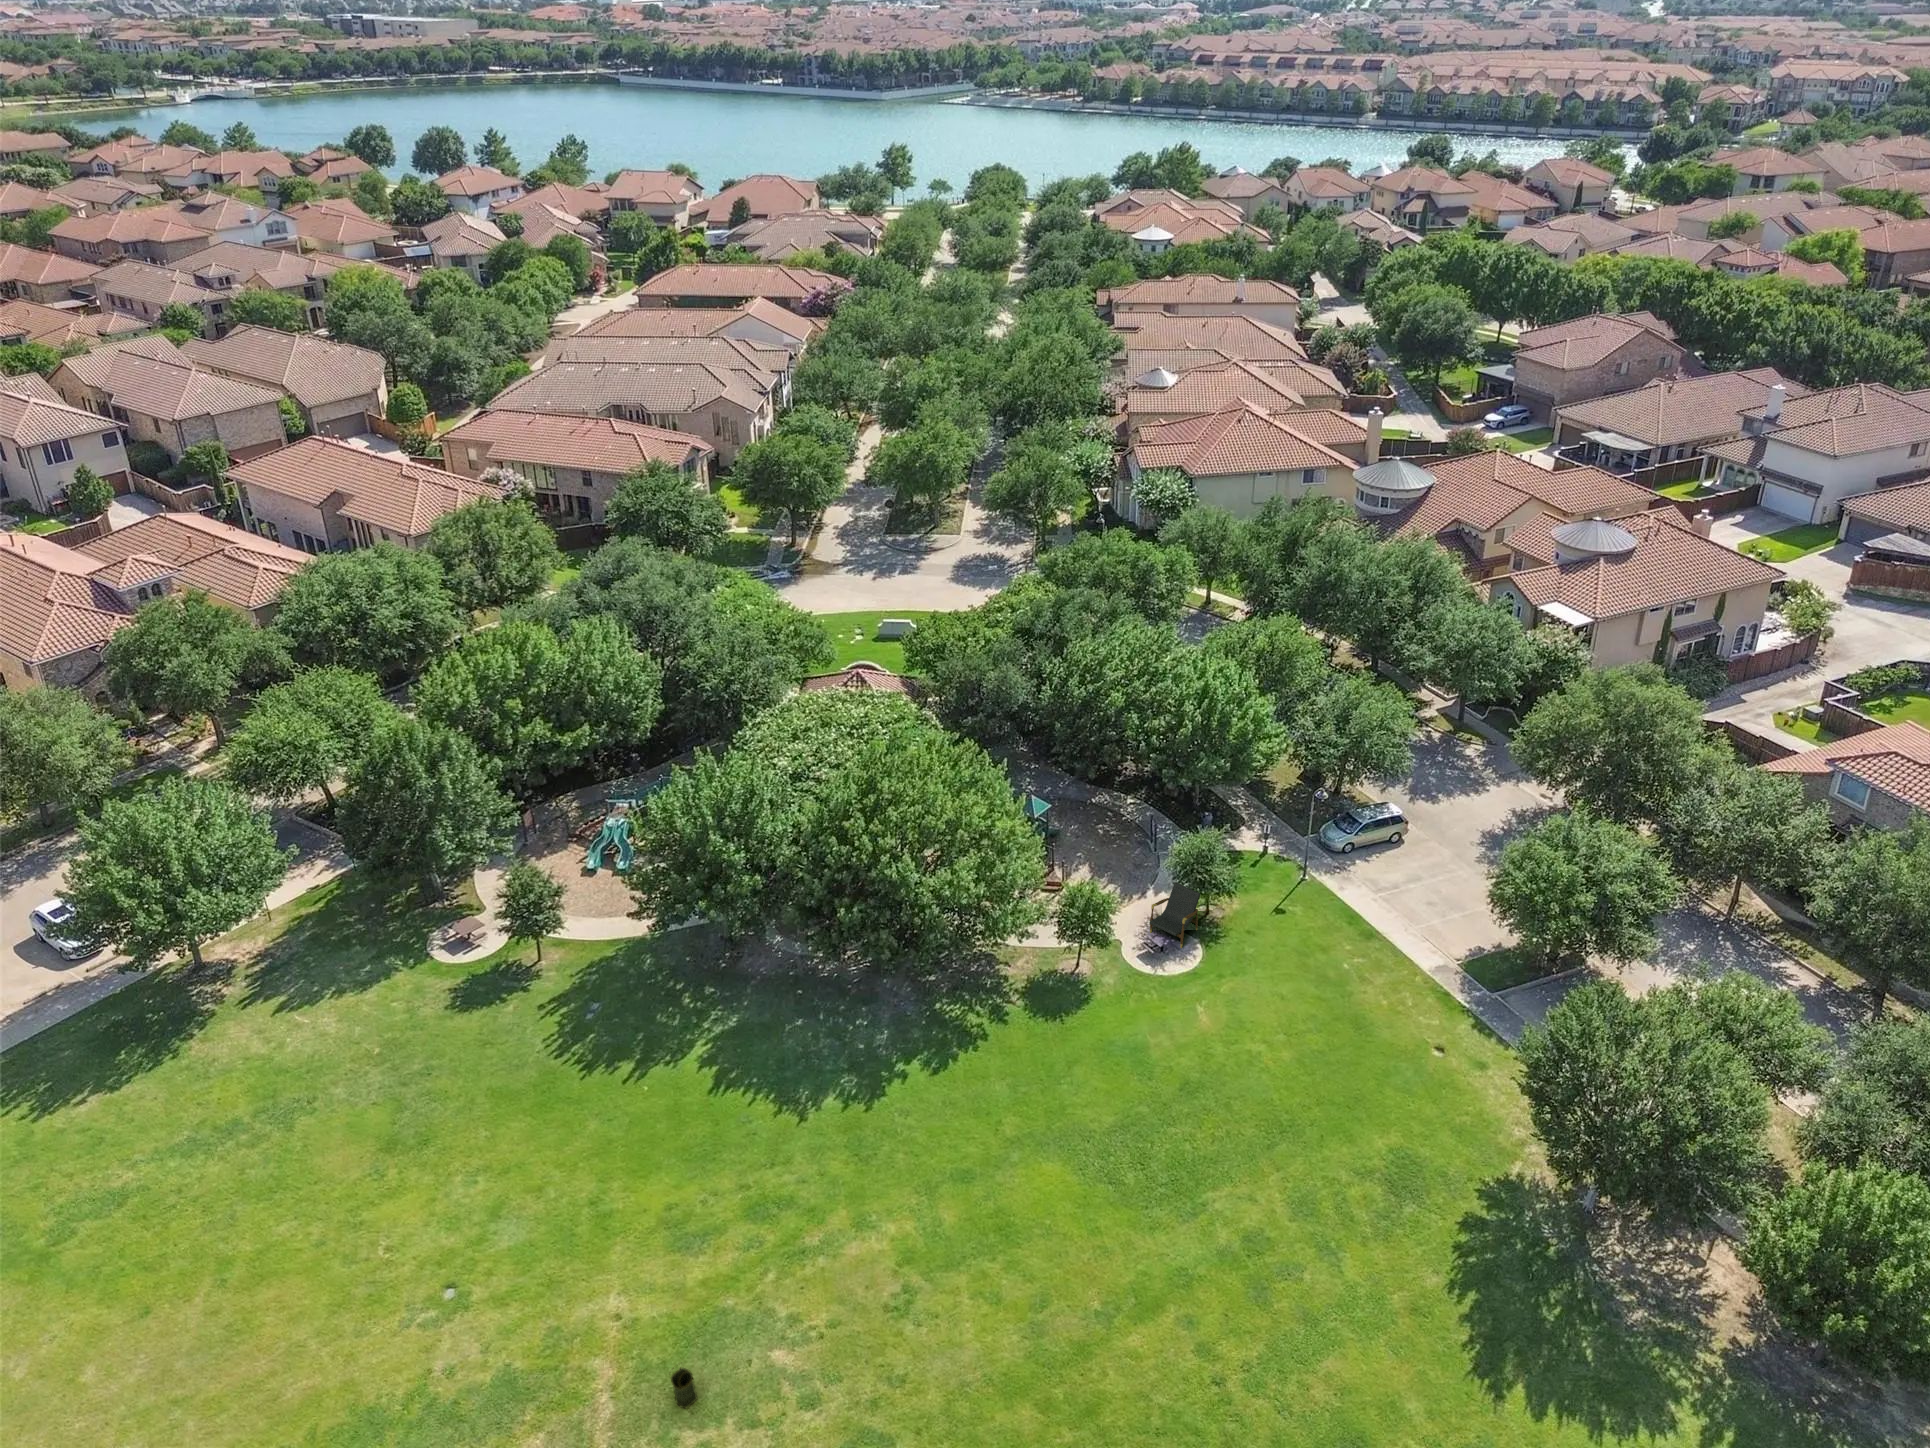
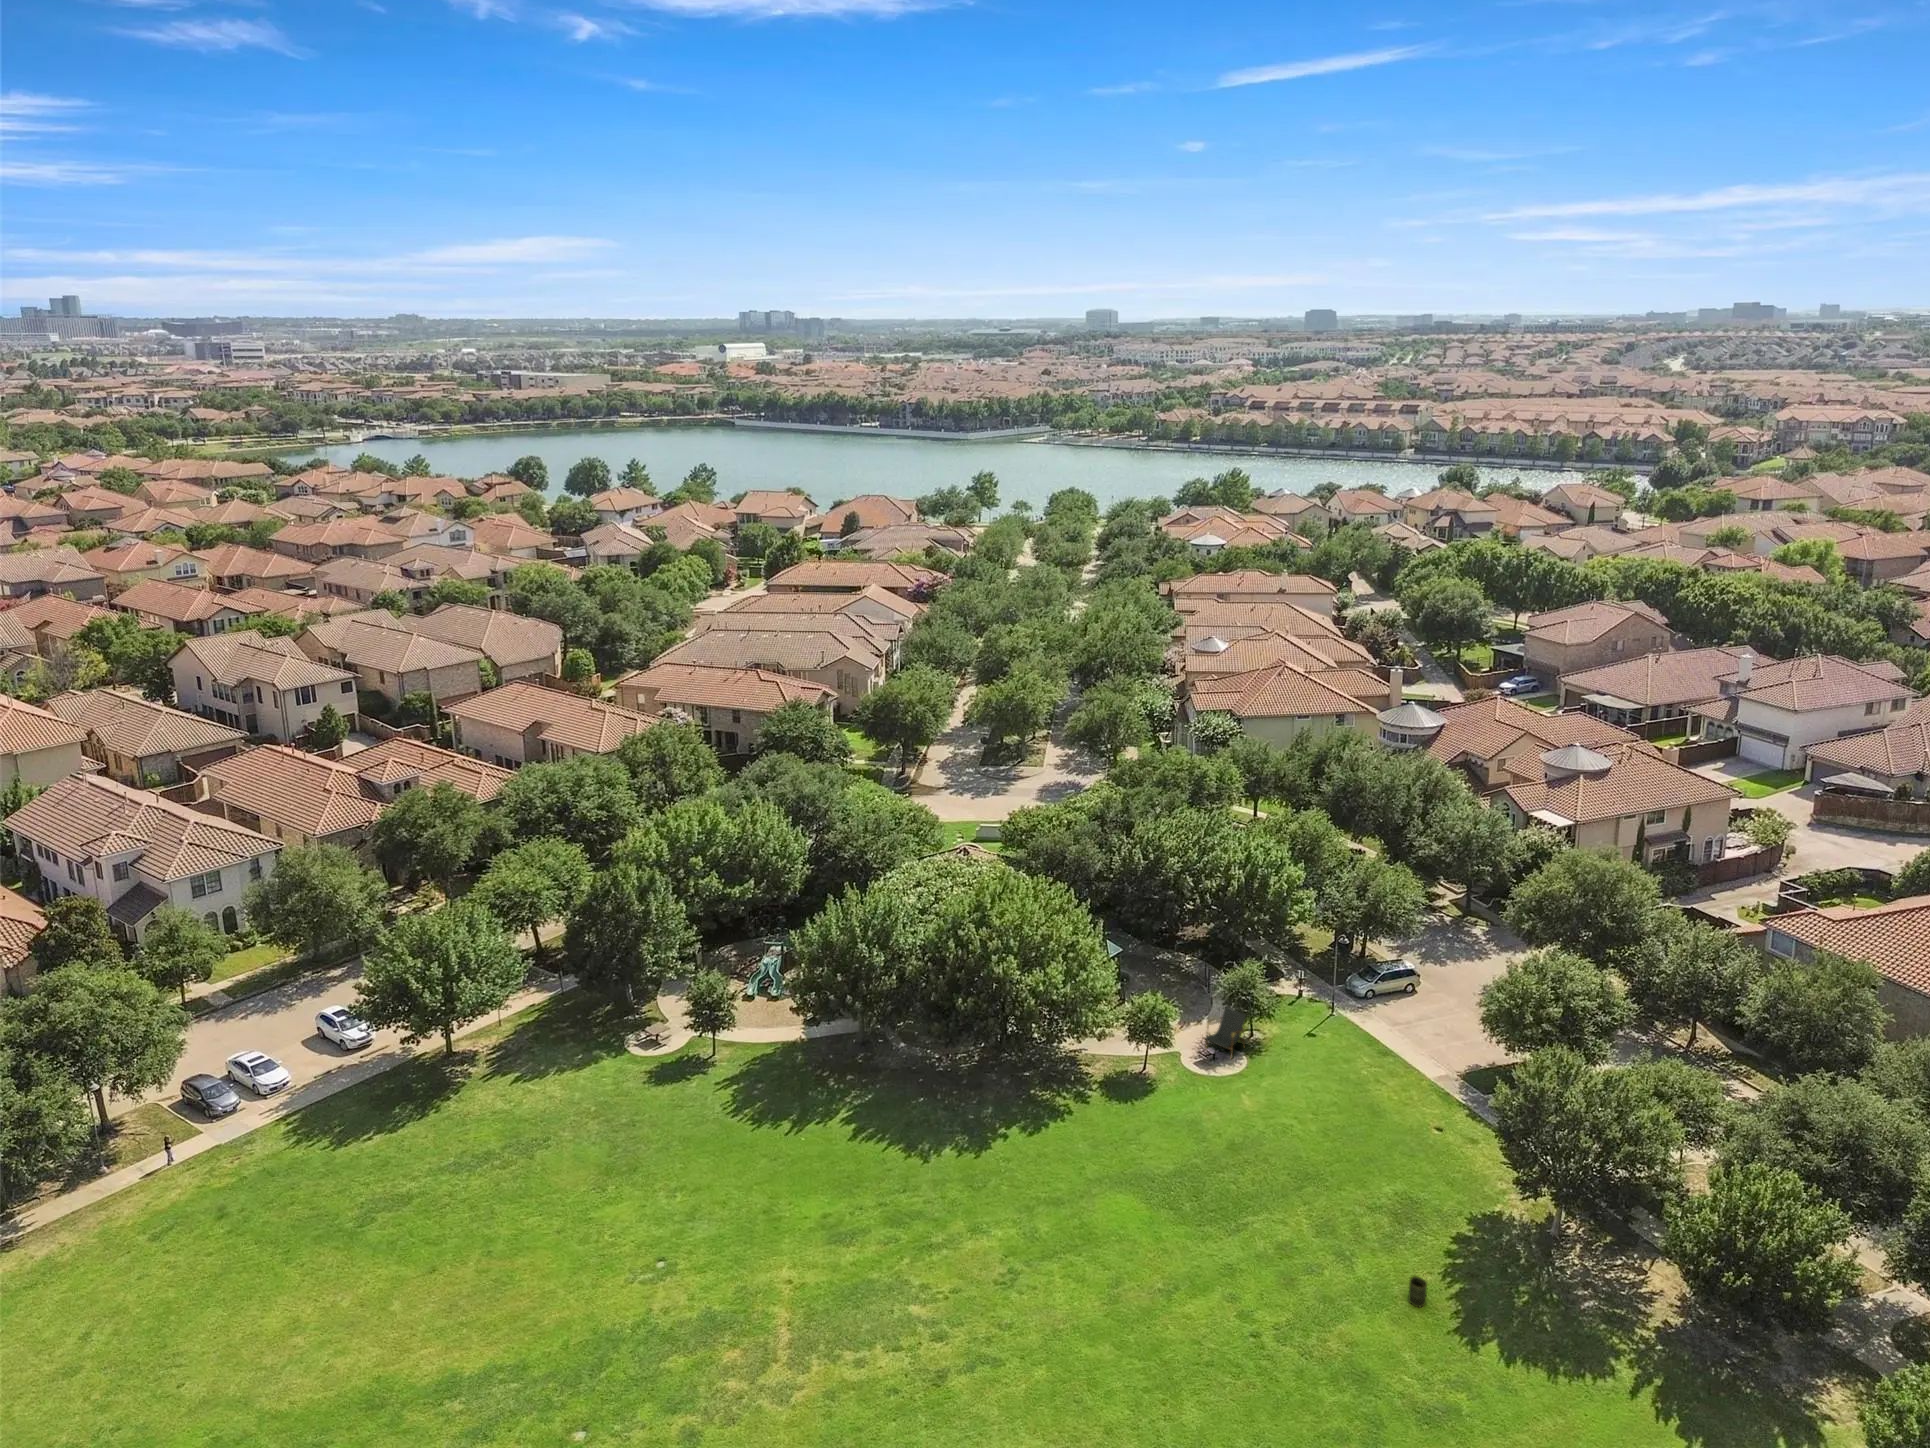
basket: present [671,1367,697,1409] -> present [1409,1276,1427,1307]

